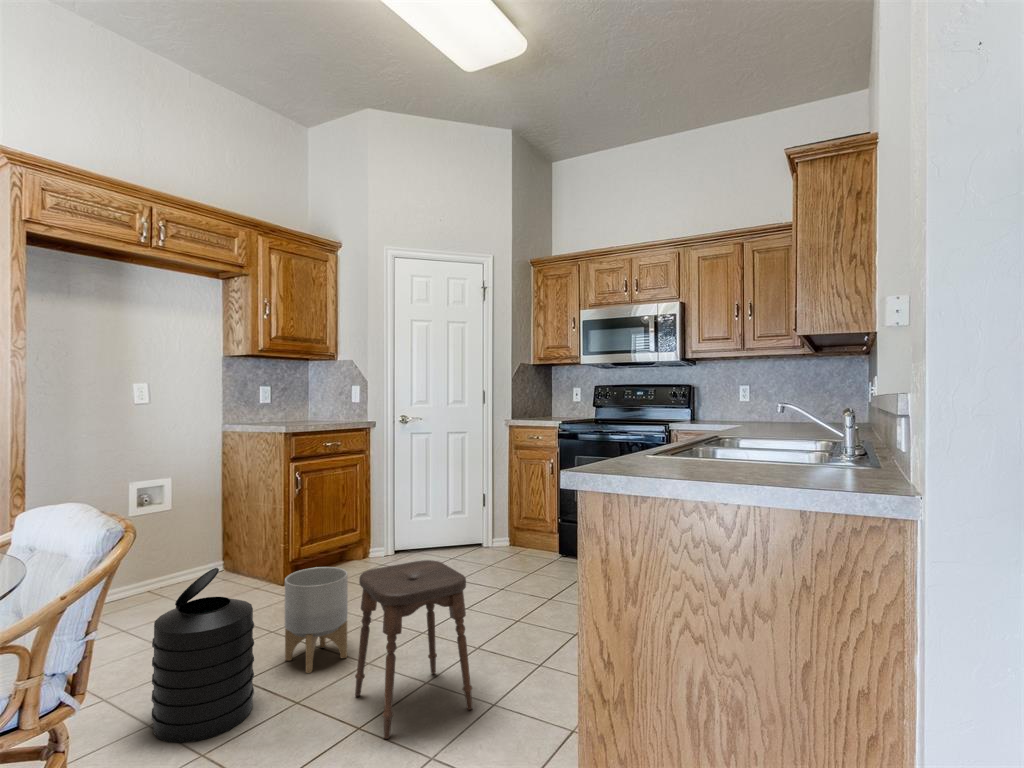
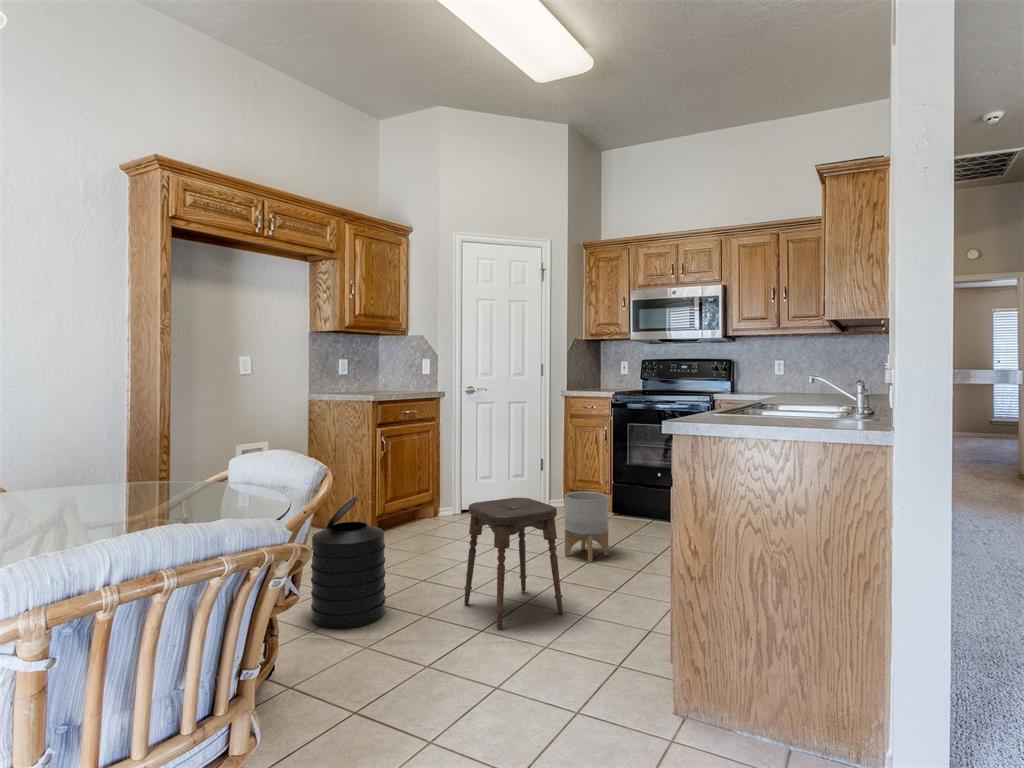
planter: present [285,567,348,673] -> present [565,492,608,562]

